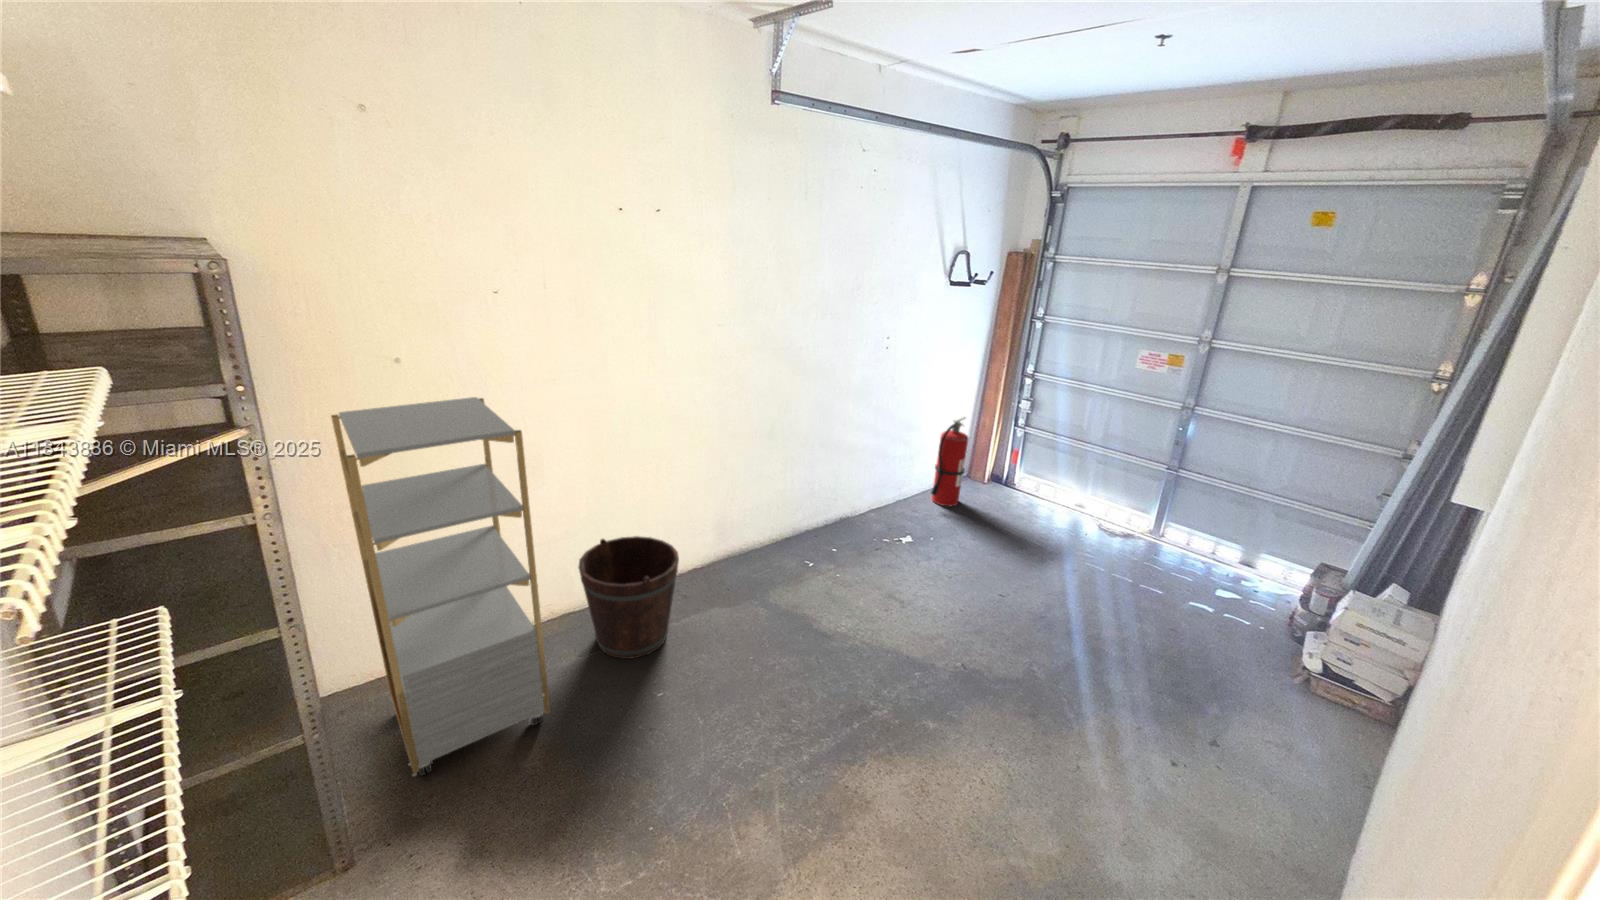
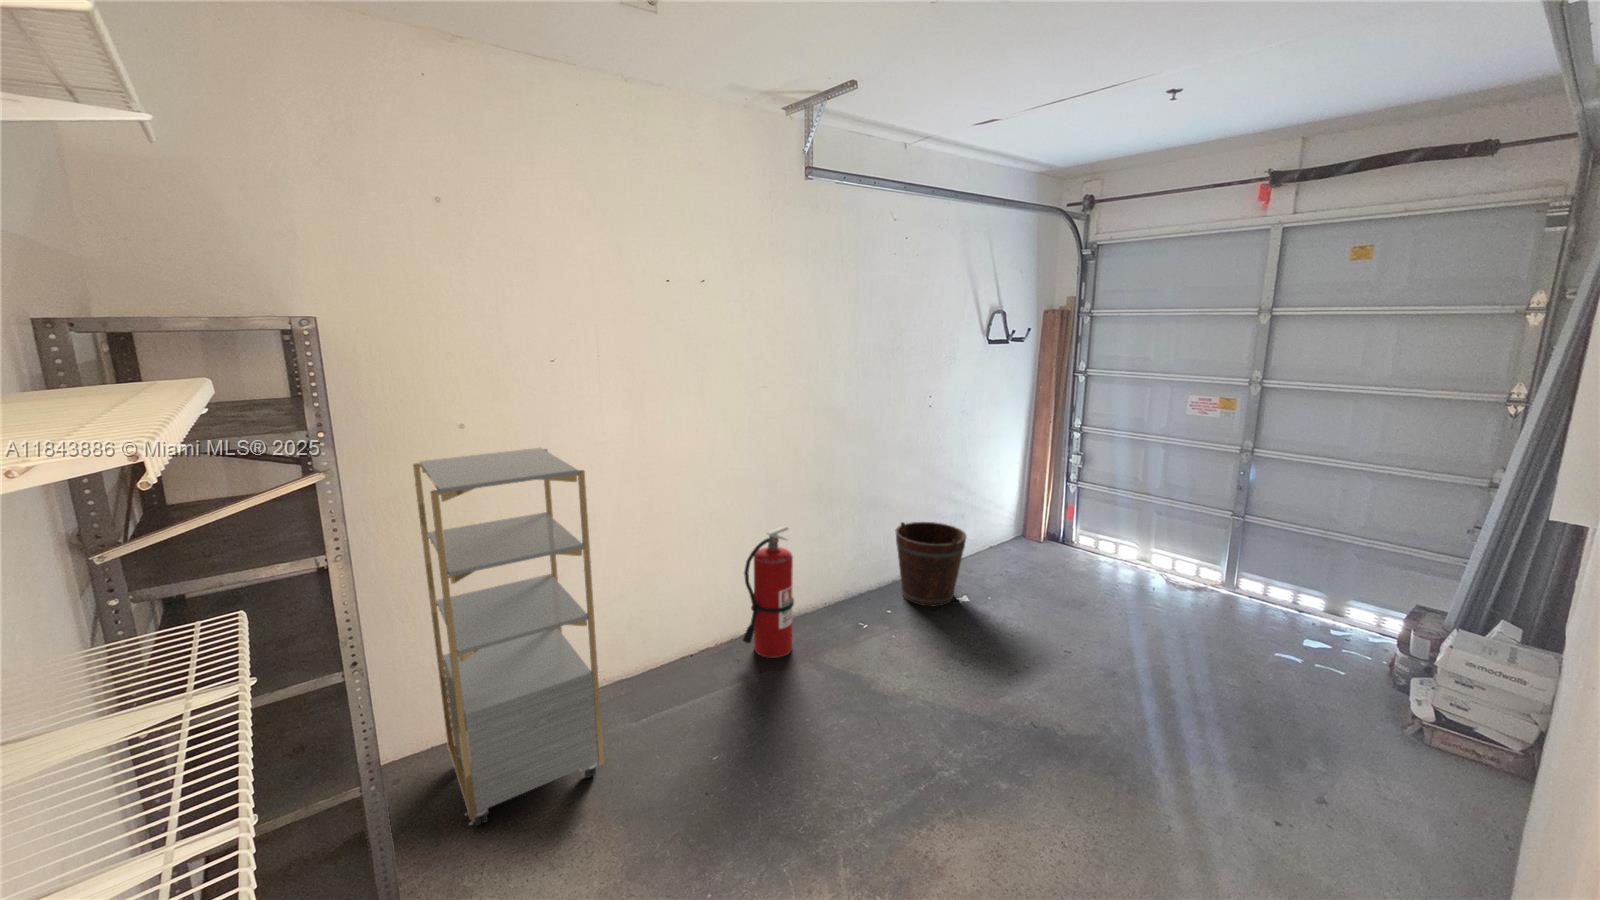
fire extinguisher: present [931,416,968,506] -> present [743,526,794,658]
bucket: present [579,536,679,659] -> present [895,522,966,606]

